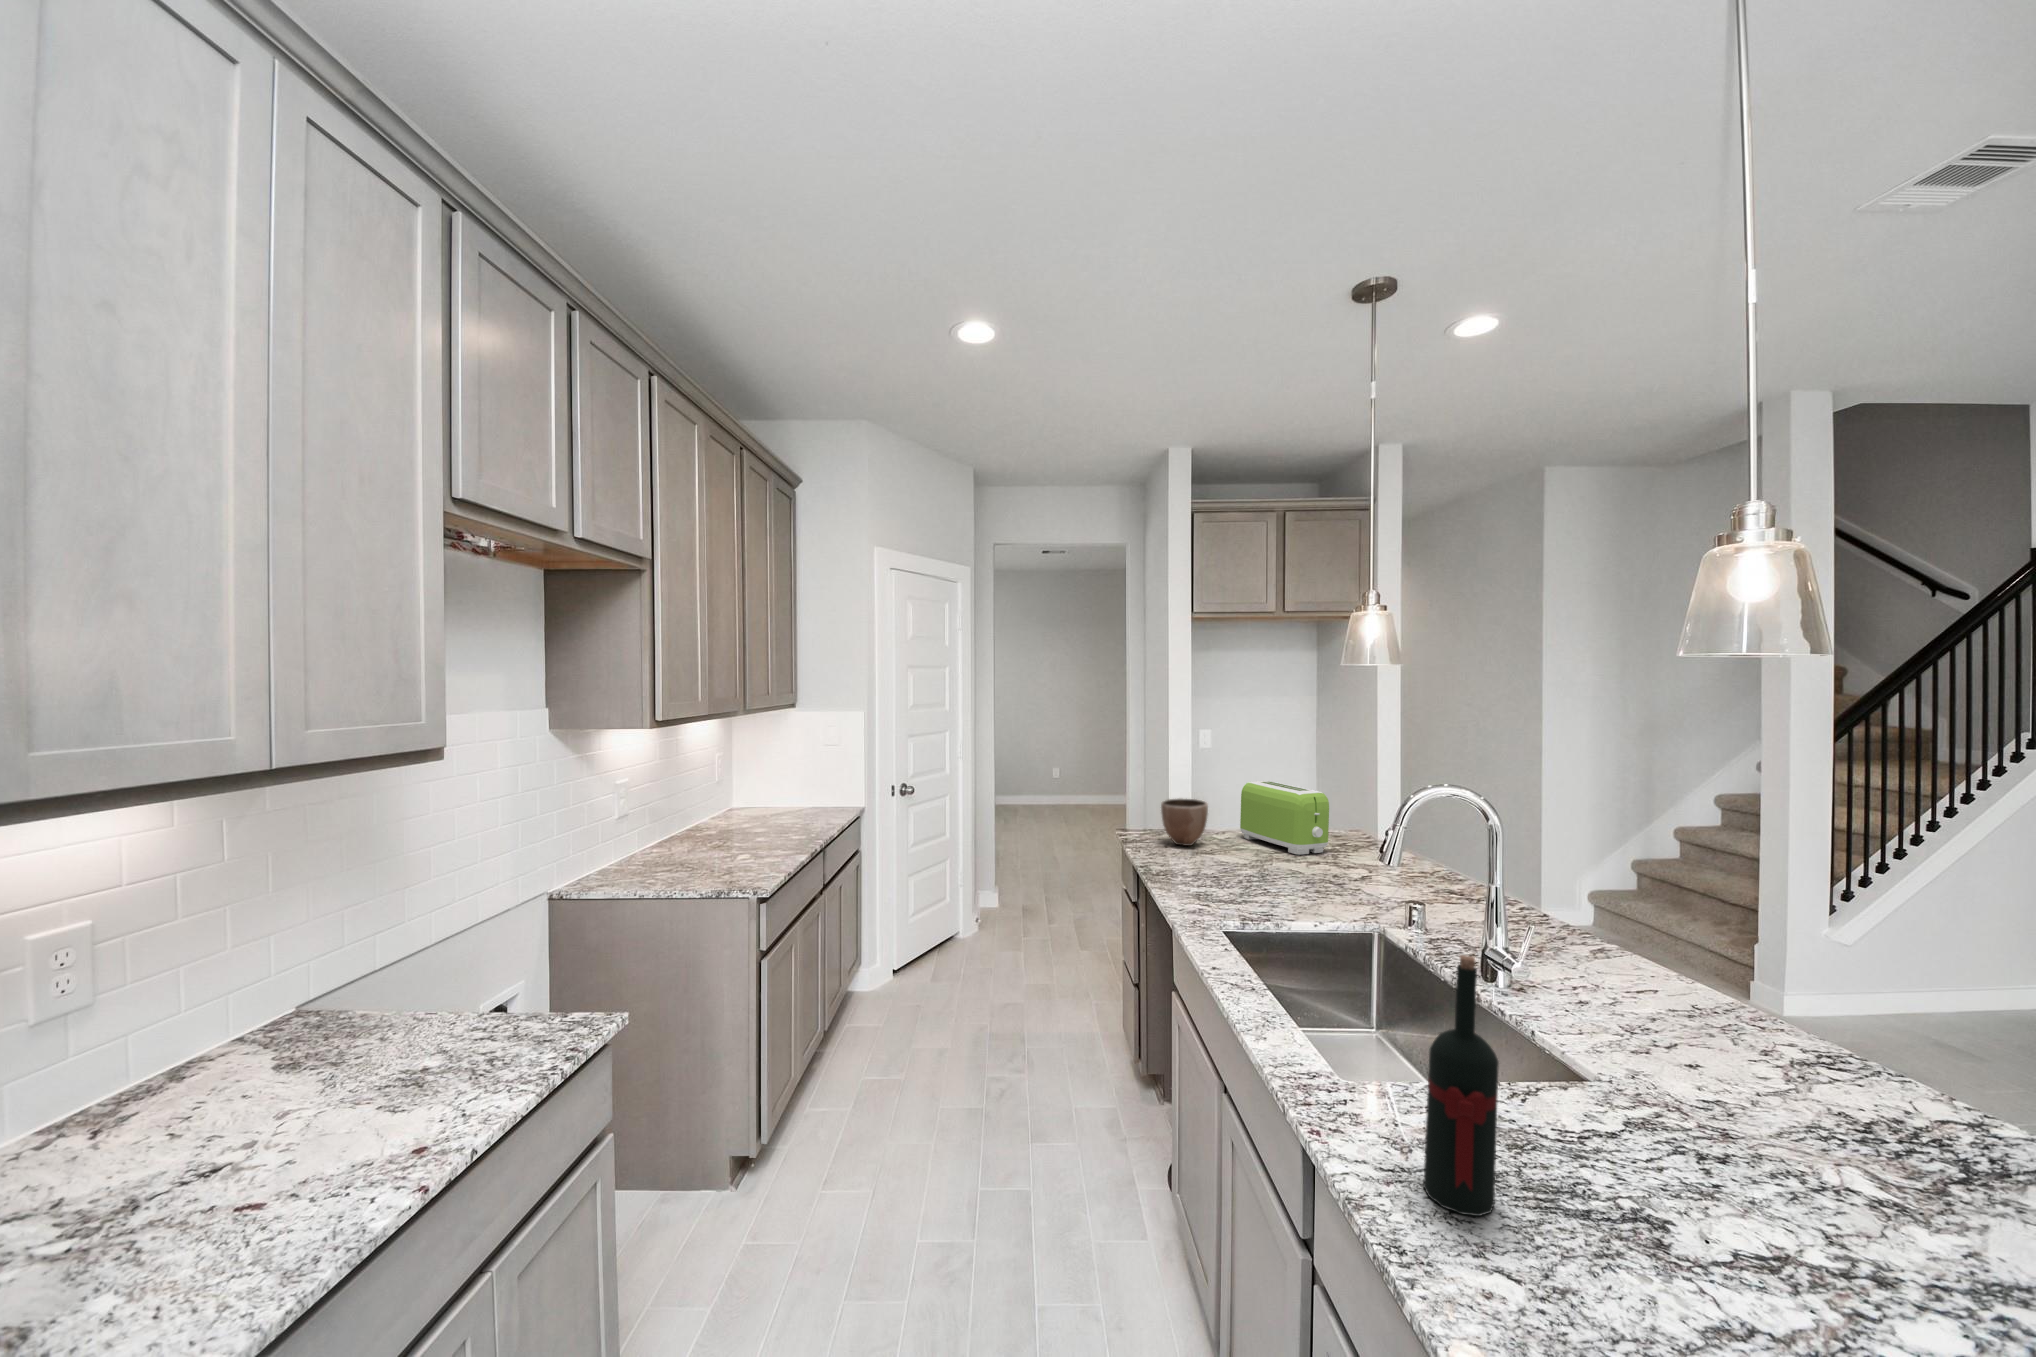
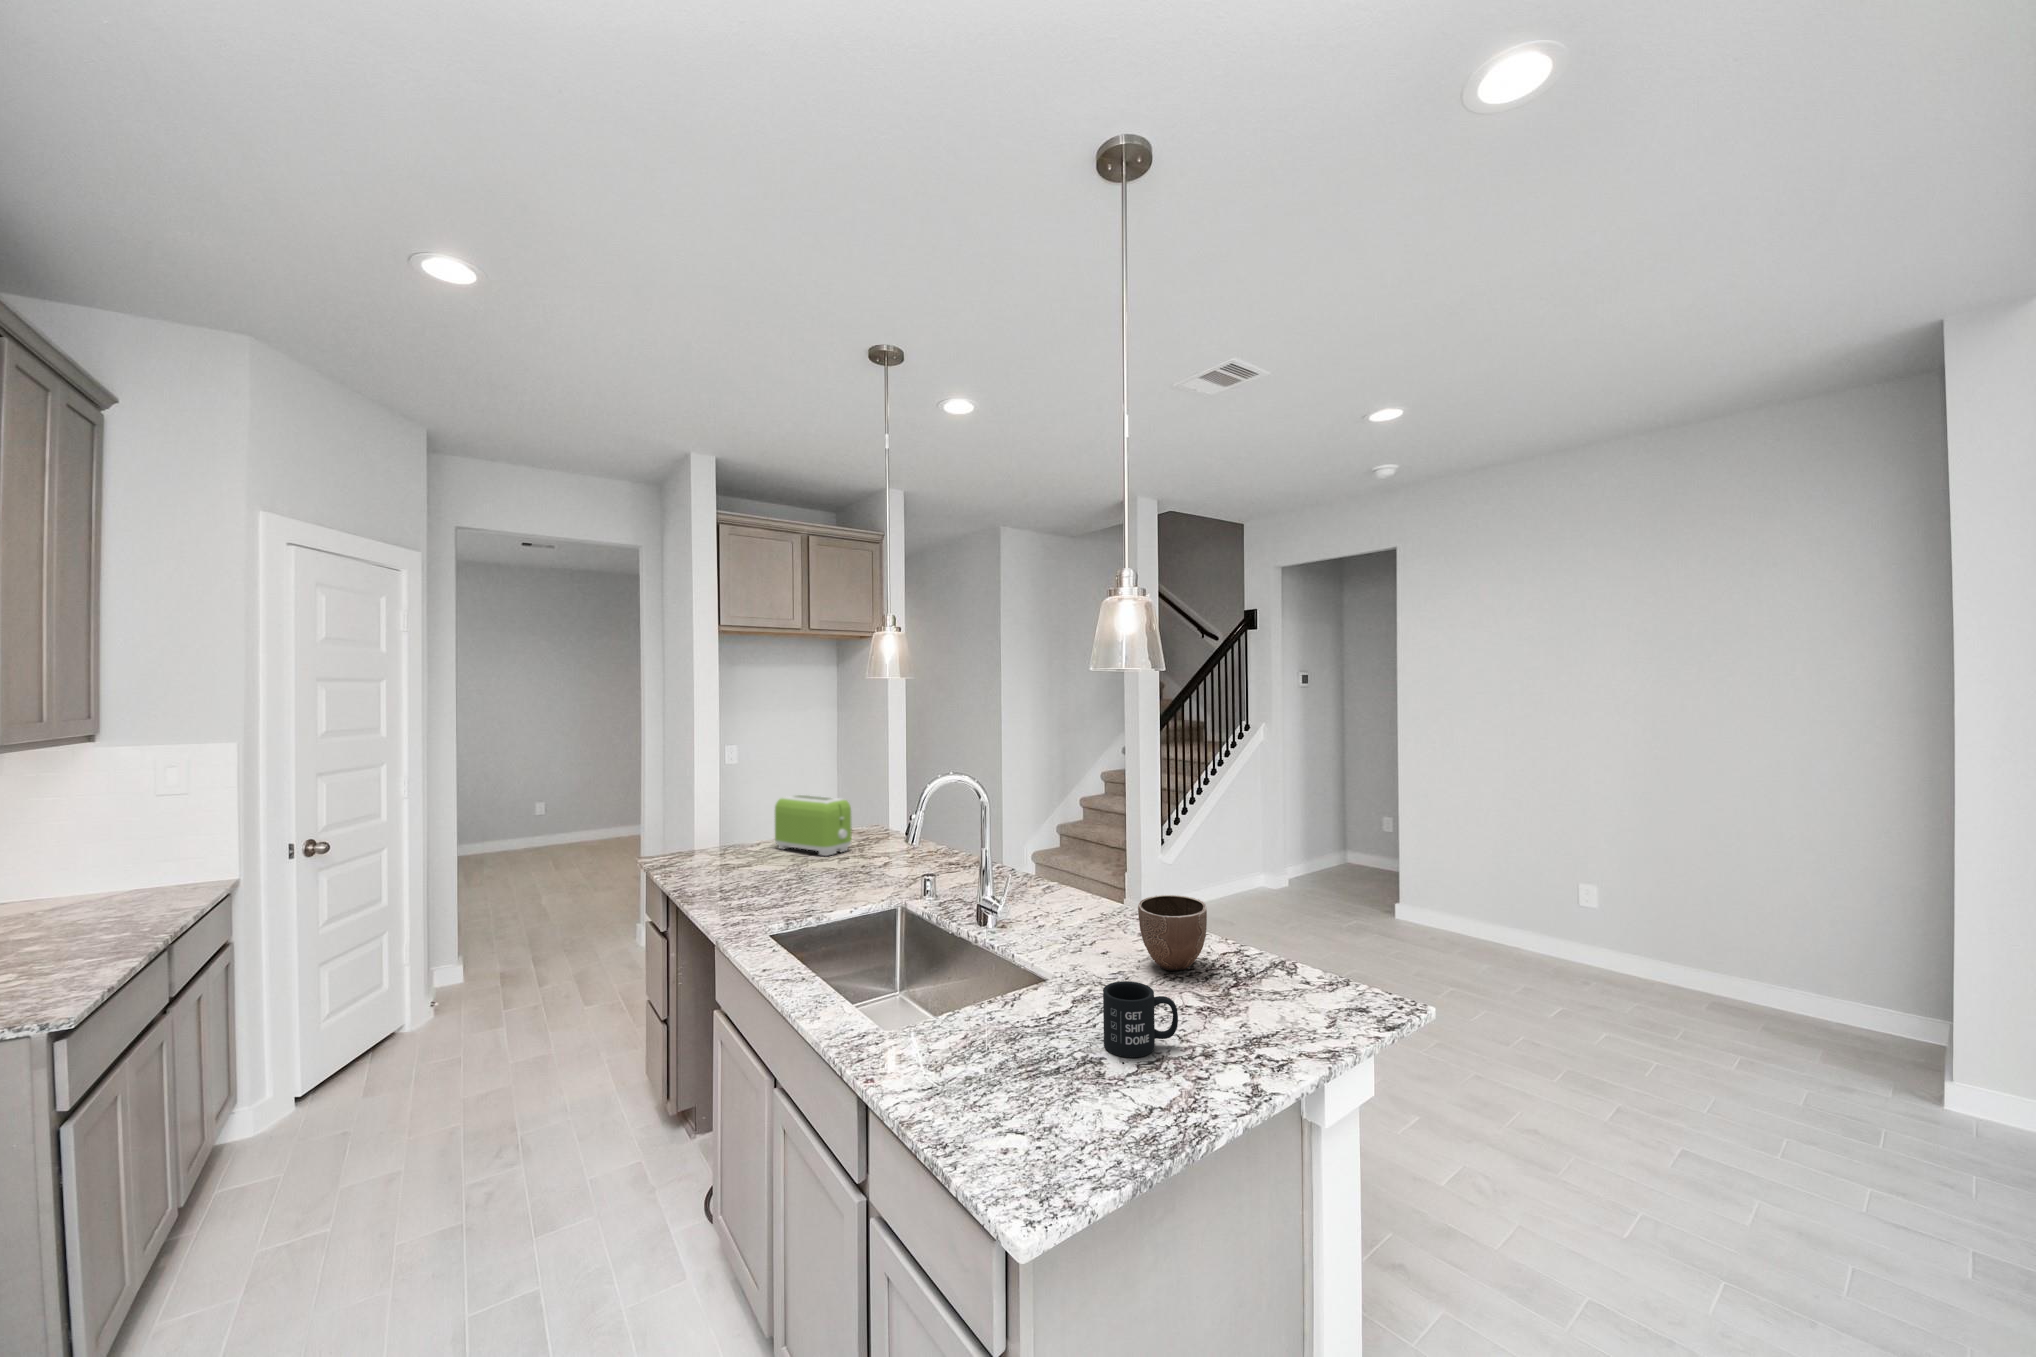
decorative bowl: present [1161,798,1208,846] -> present [1138,895,1207,971]
wine bottle: present [1424,955,1499,1216] -> none [954,902,1002,1101]
mug: none [1673,1115,1822,1242] -> present [1103,981,1178,1057]

